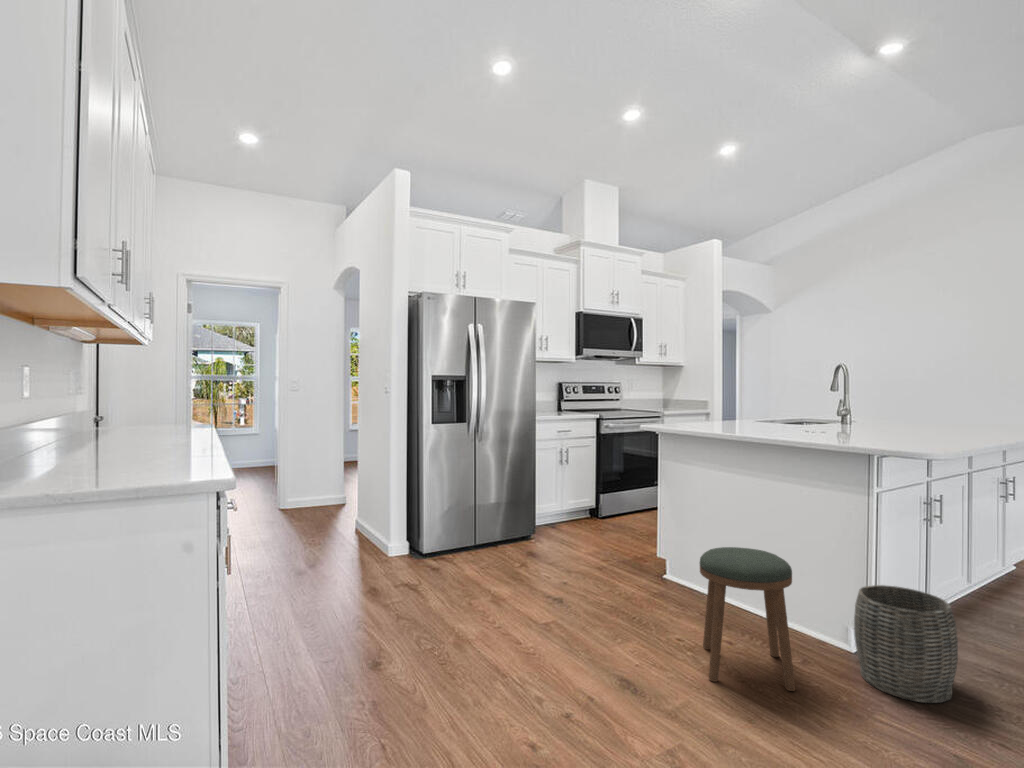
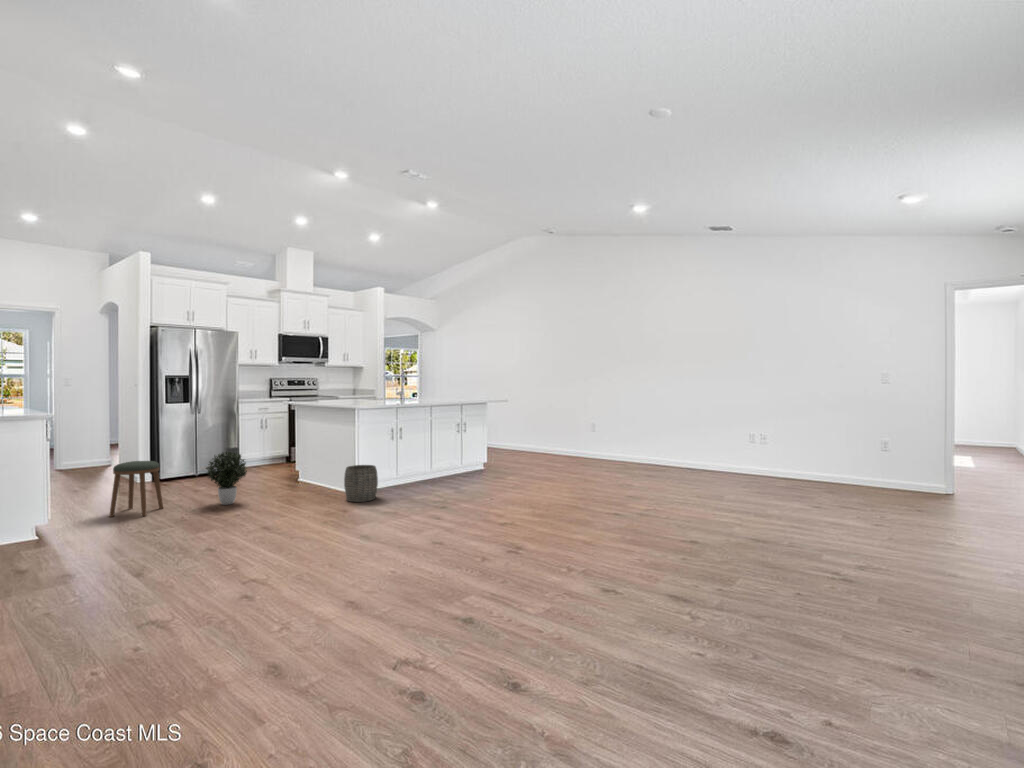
potted plant: none [533,534,622,665] -> present [206,452,247,505]
stool: present [700,547,795,691] -> present [110,461,163,517]

